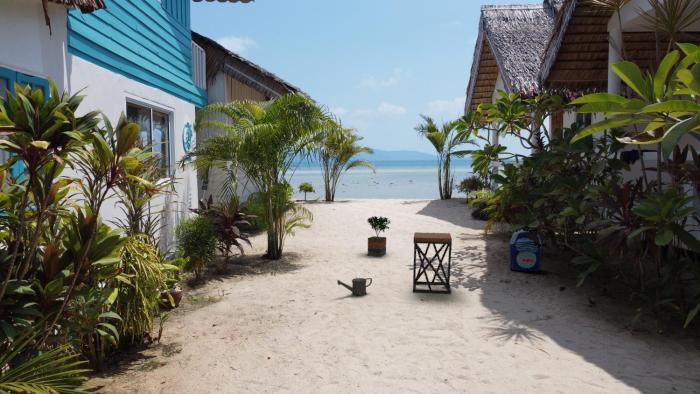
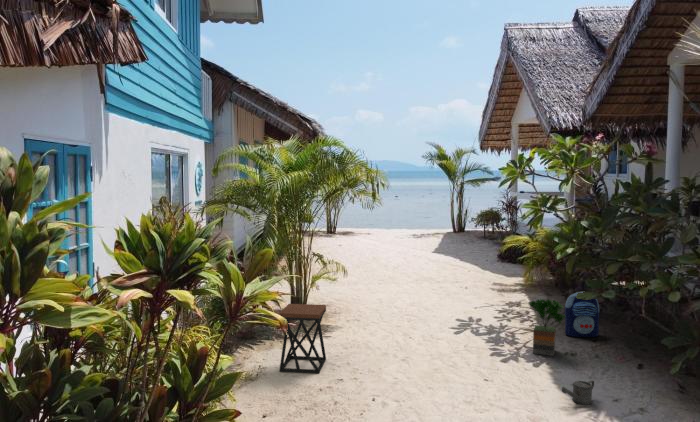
potted tree: present [367,216,390,256] -> present [529,299,565,356]
stool: present [413,232,452,294] -> present [280,304,326,373]
watering can: present [337,278,372,296] -> present [562,380,594,405]

